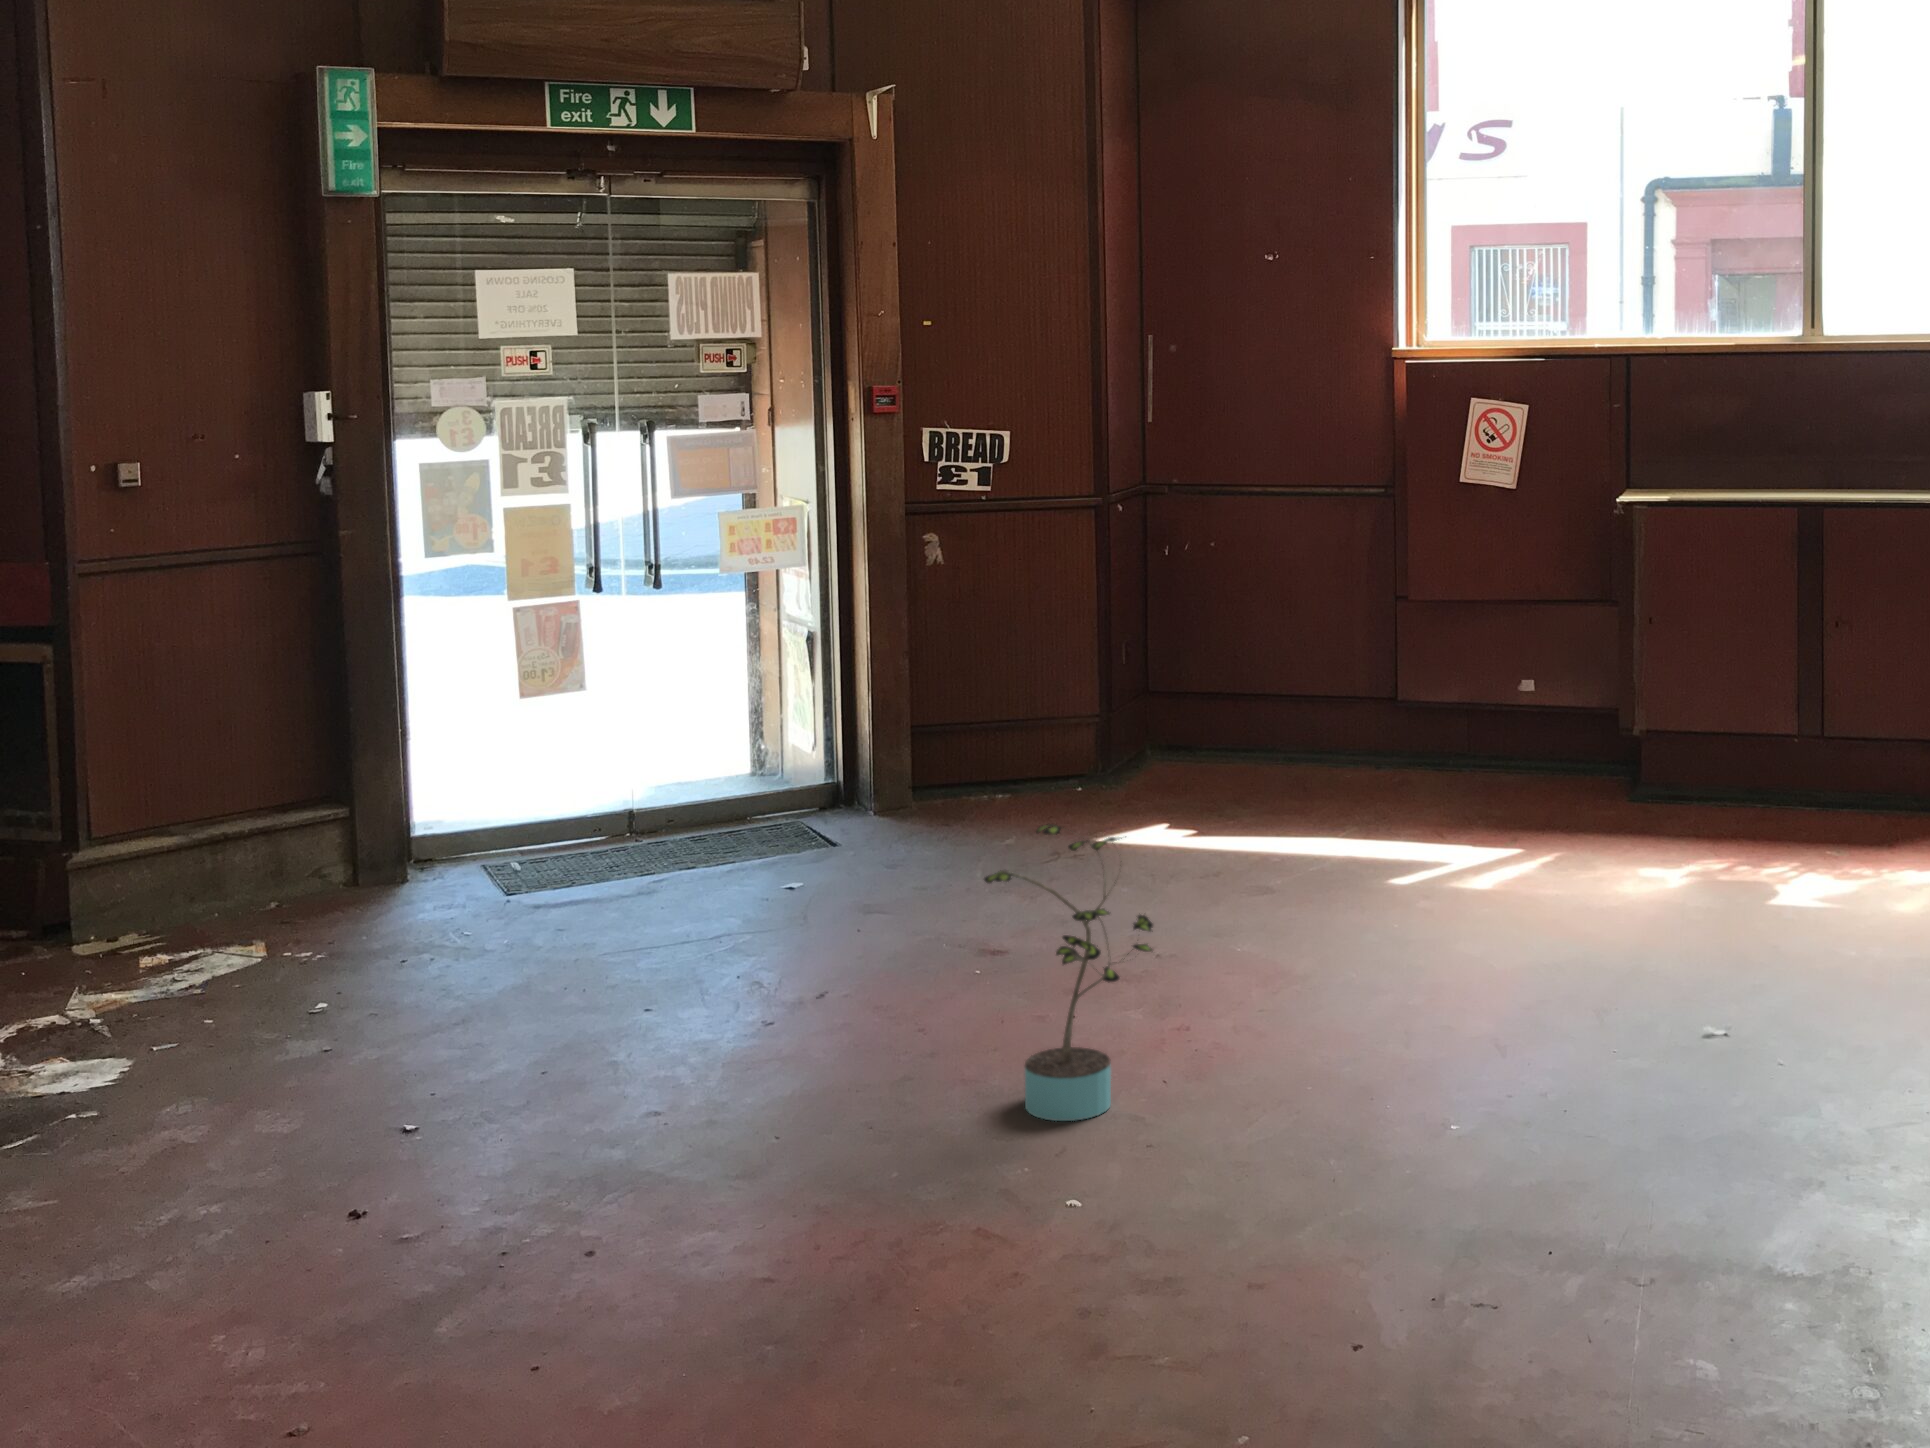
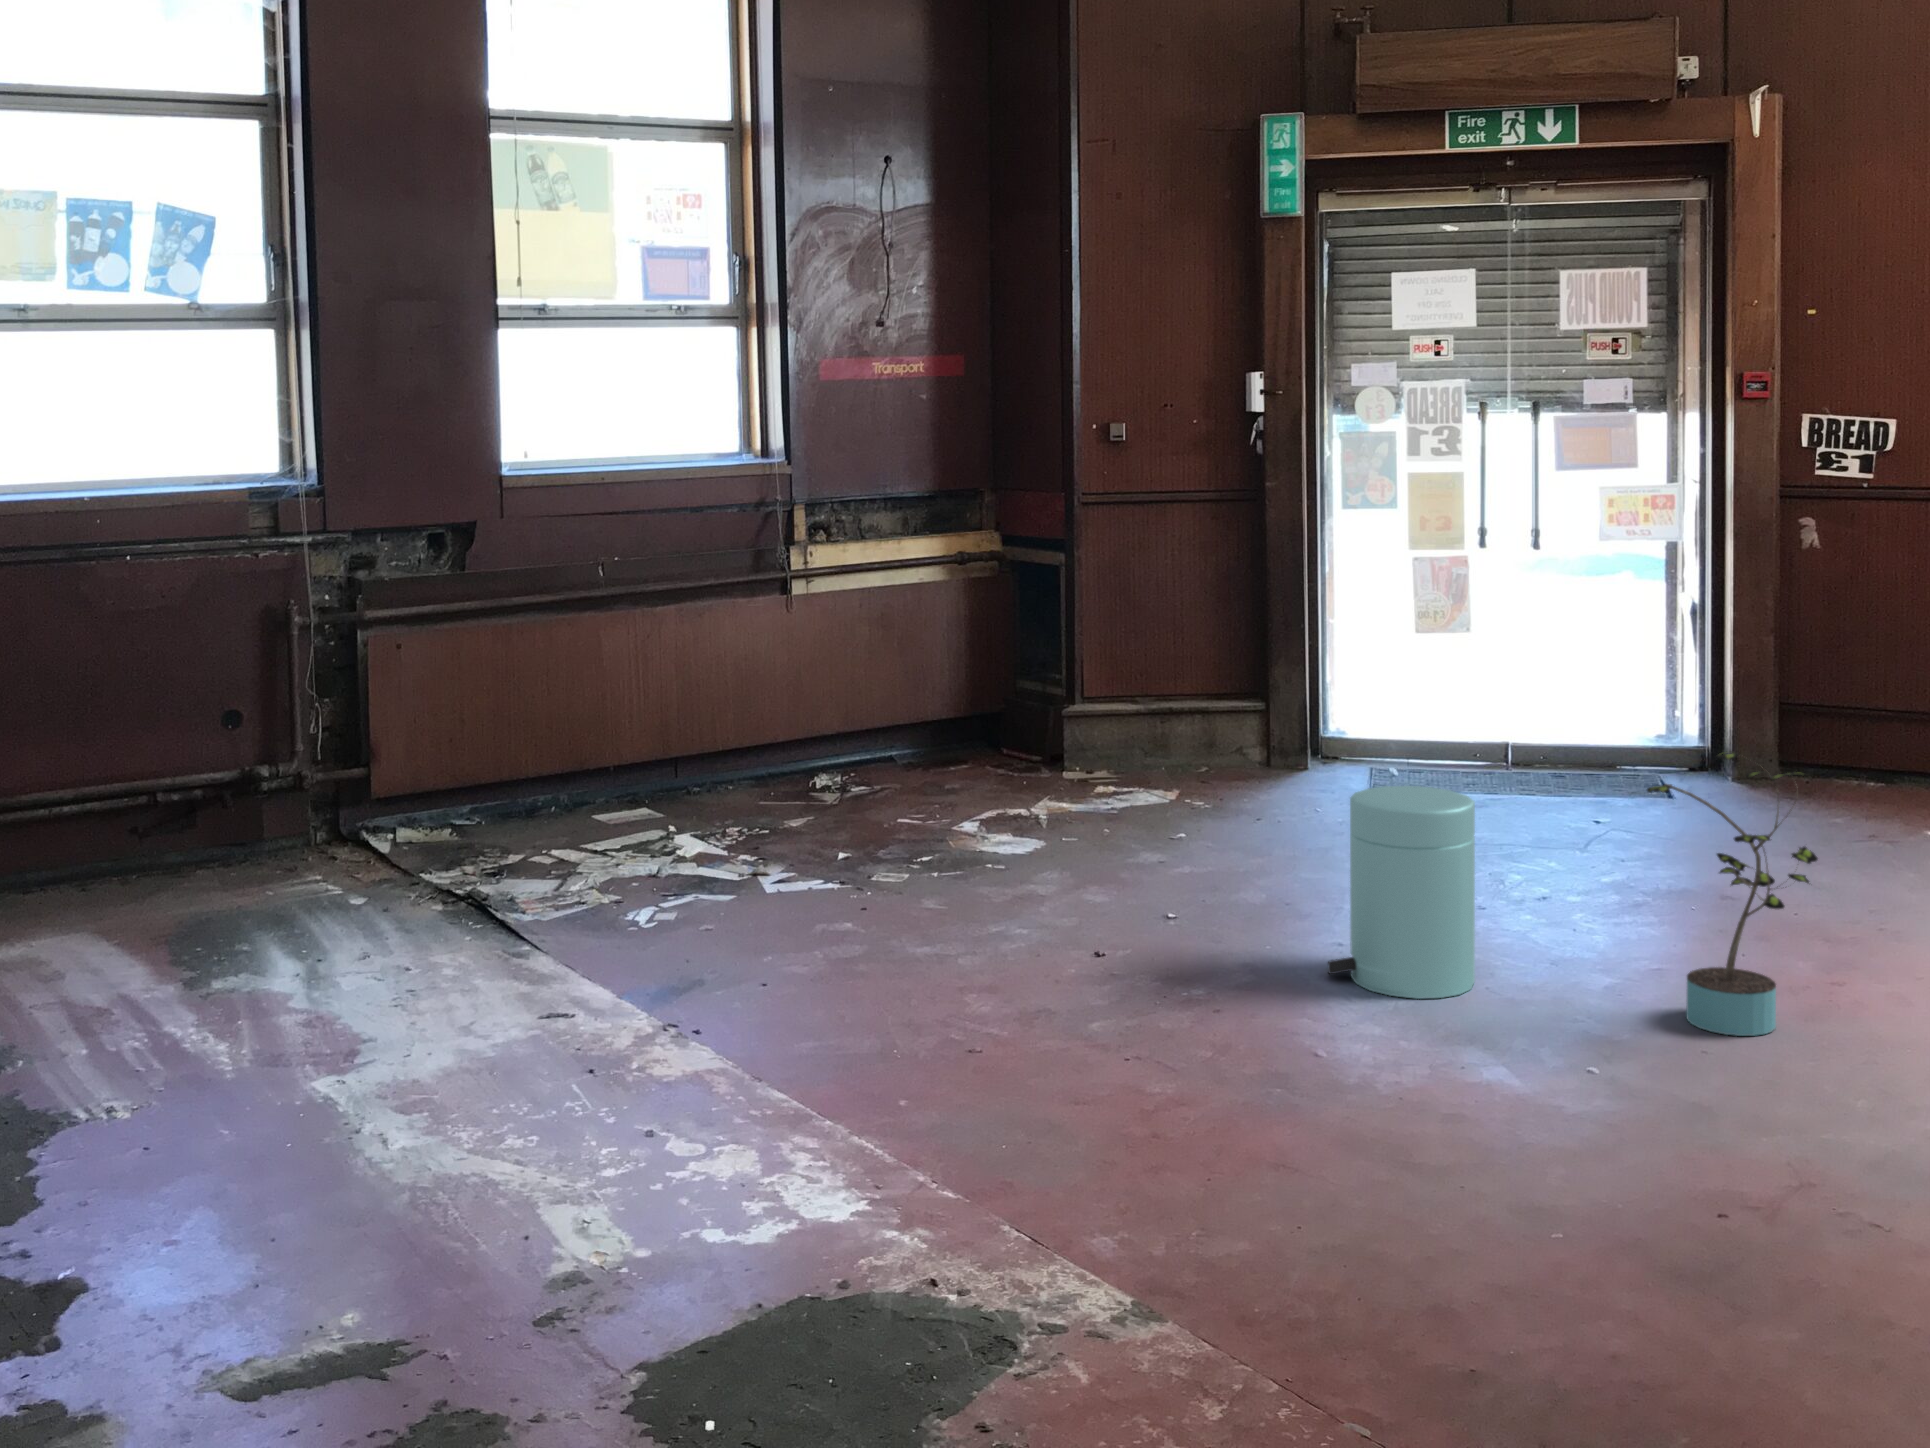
trash can: none [629,911,801,1165] -> present [1328,786,1475,999]

